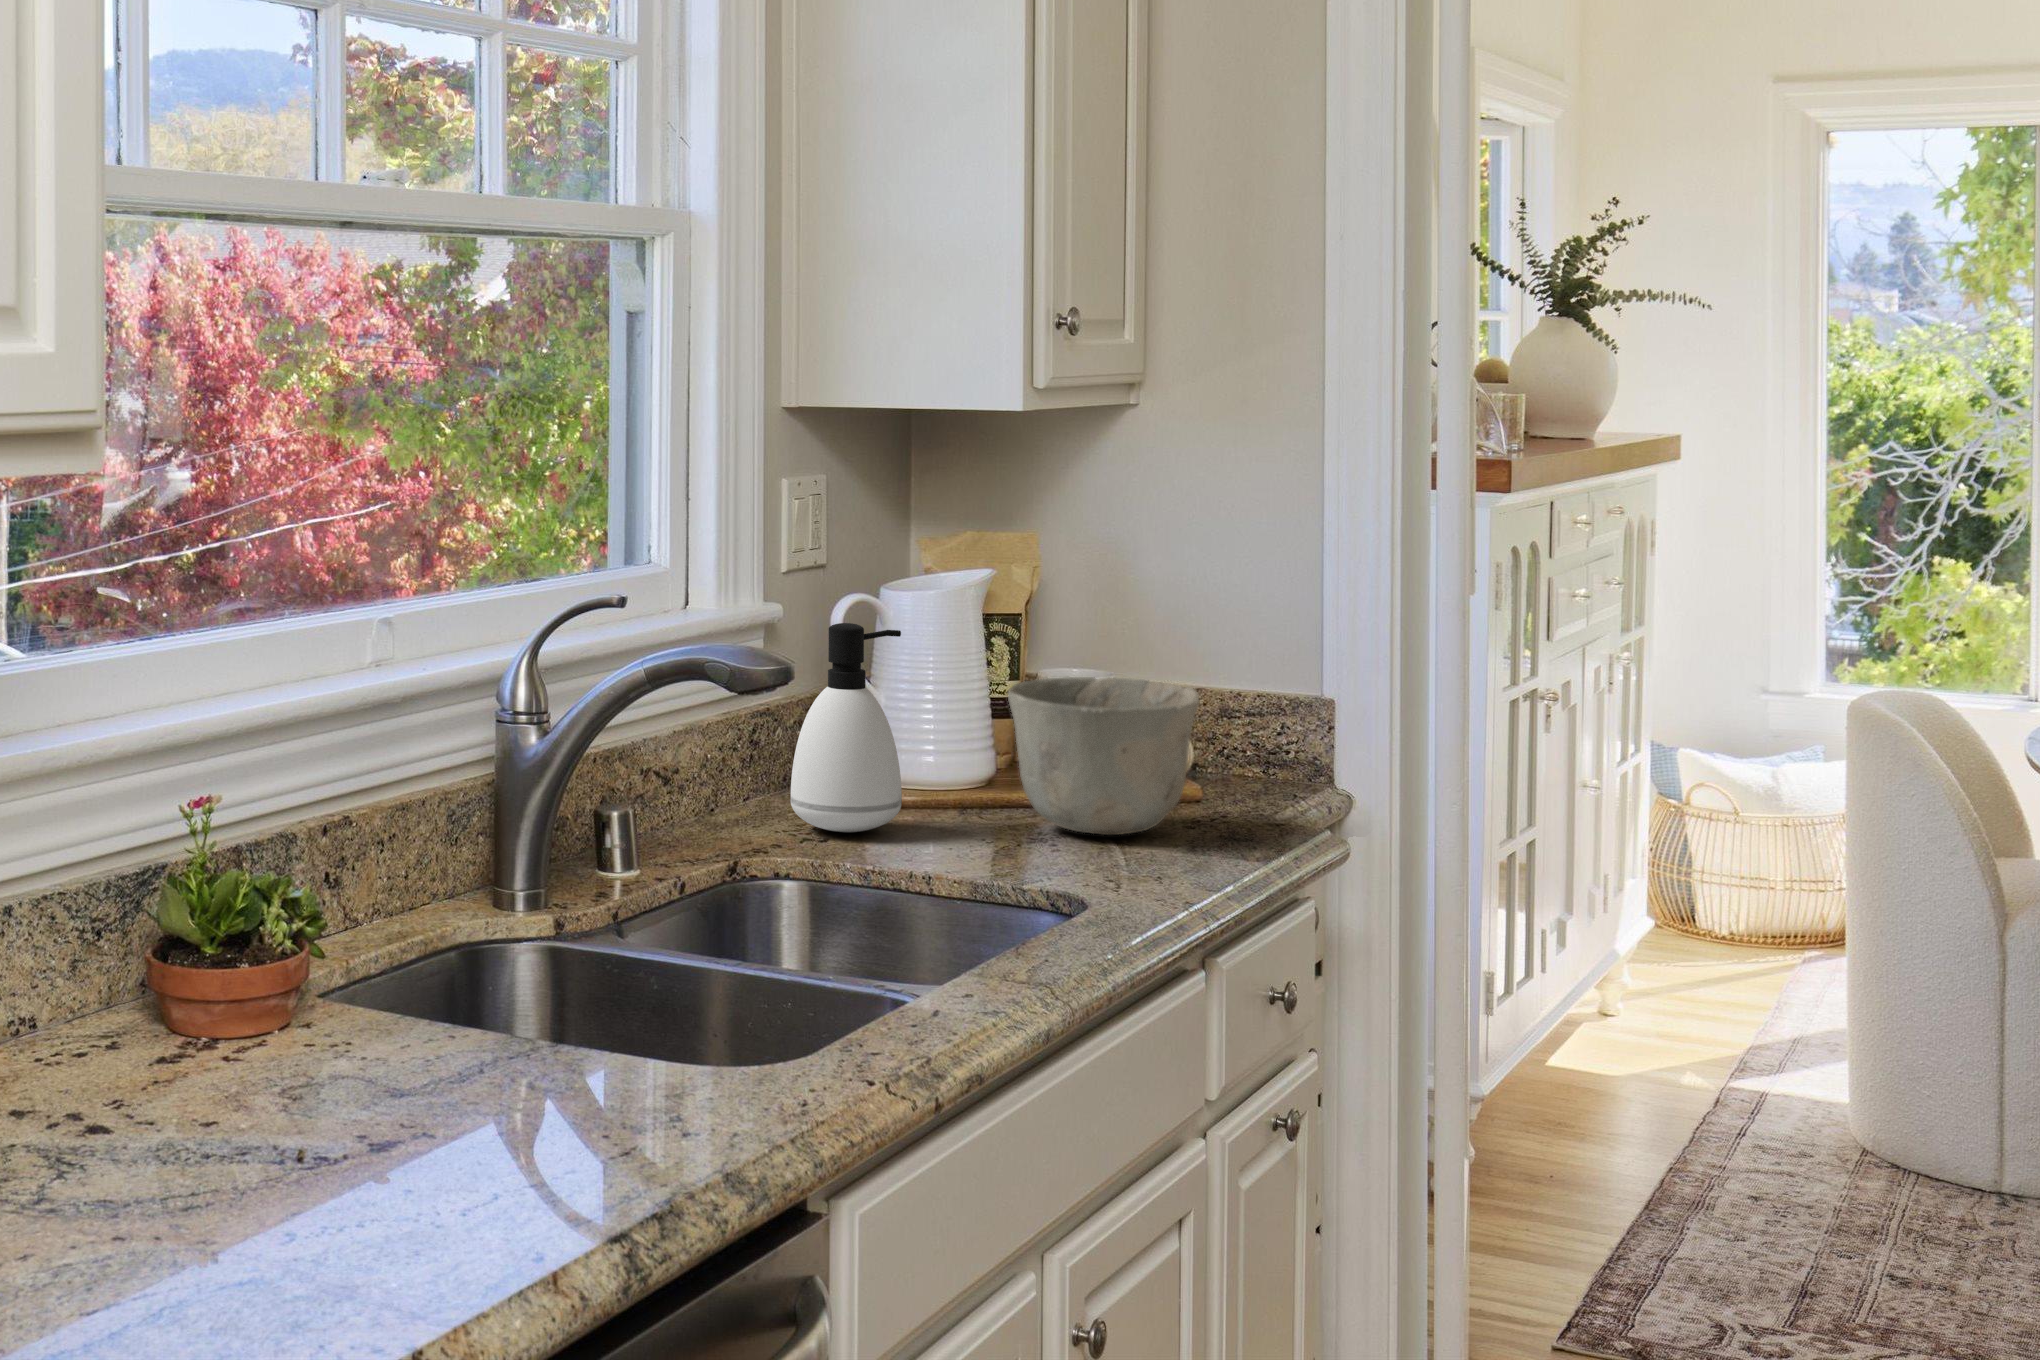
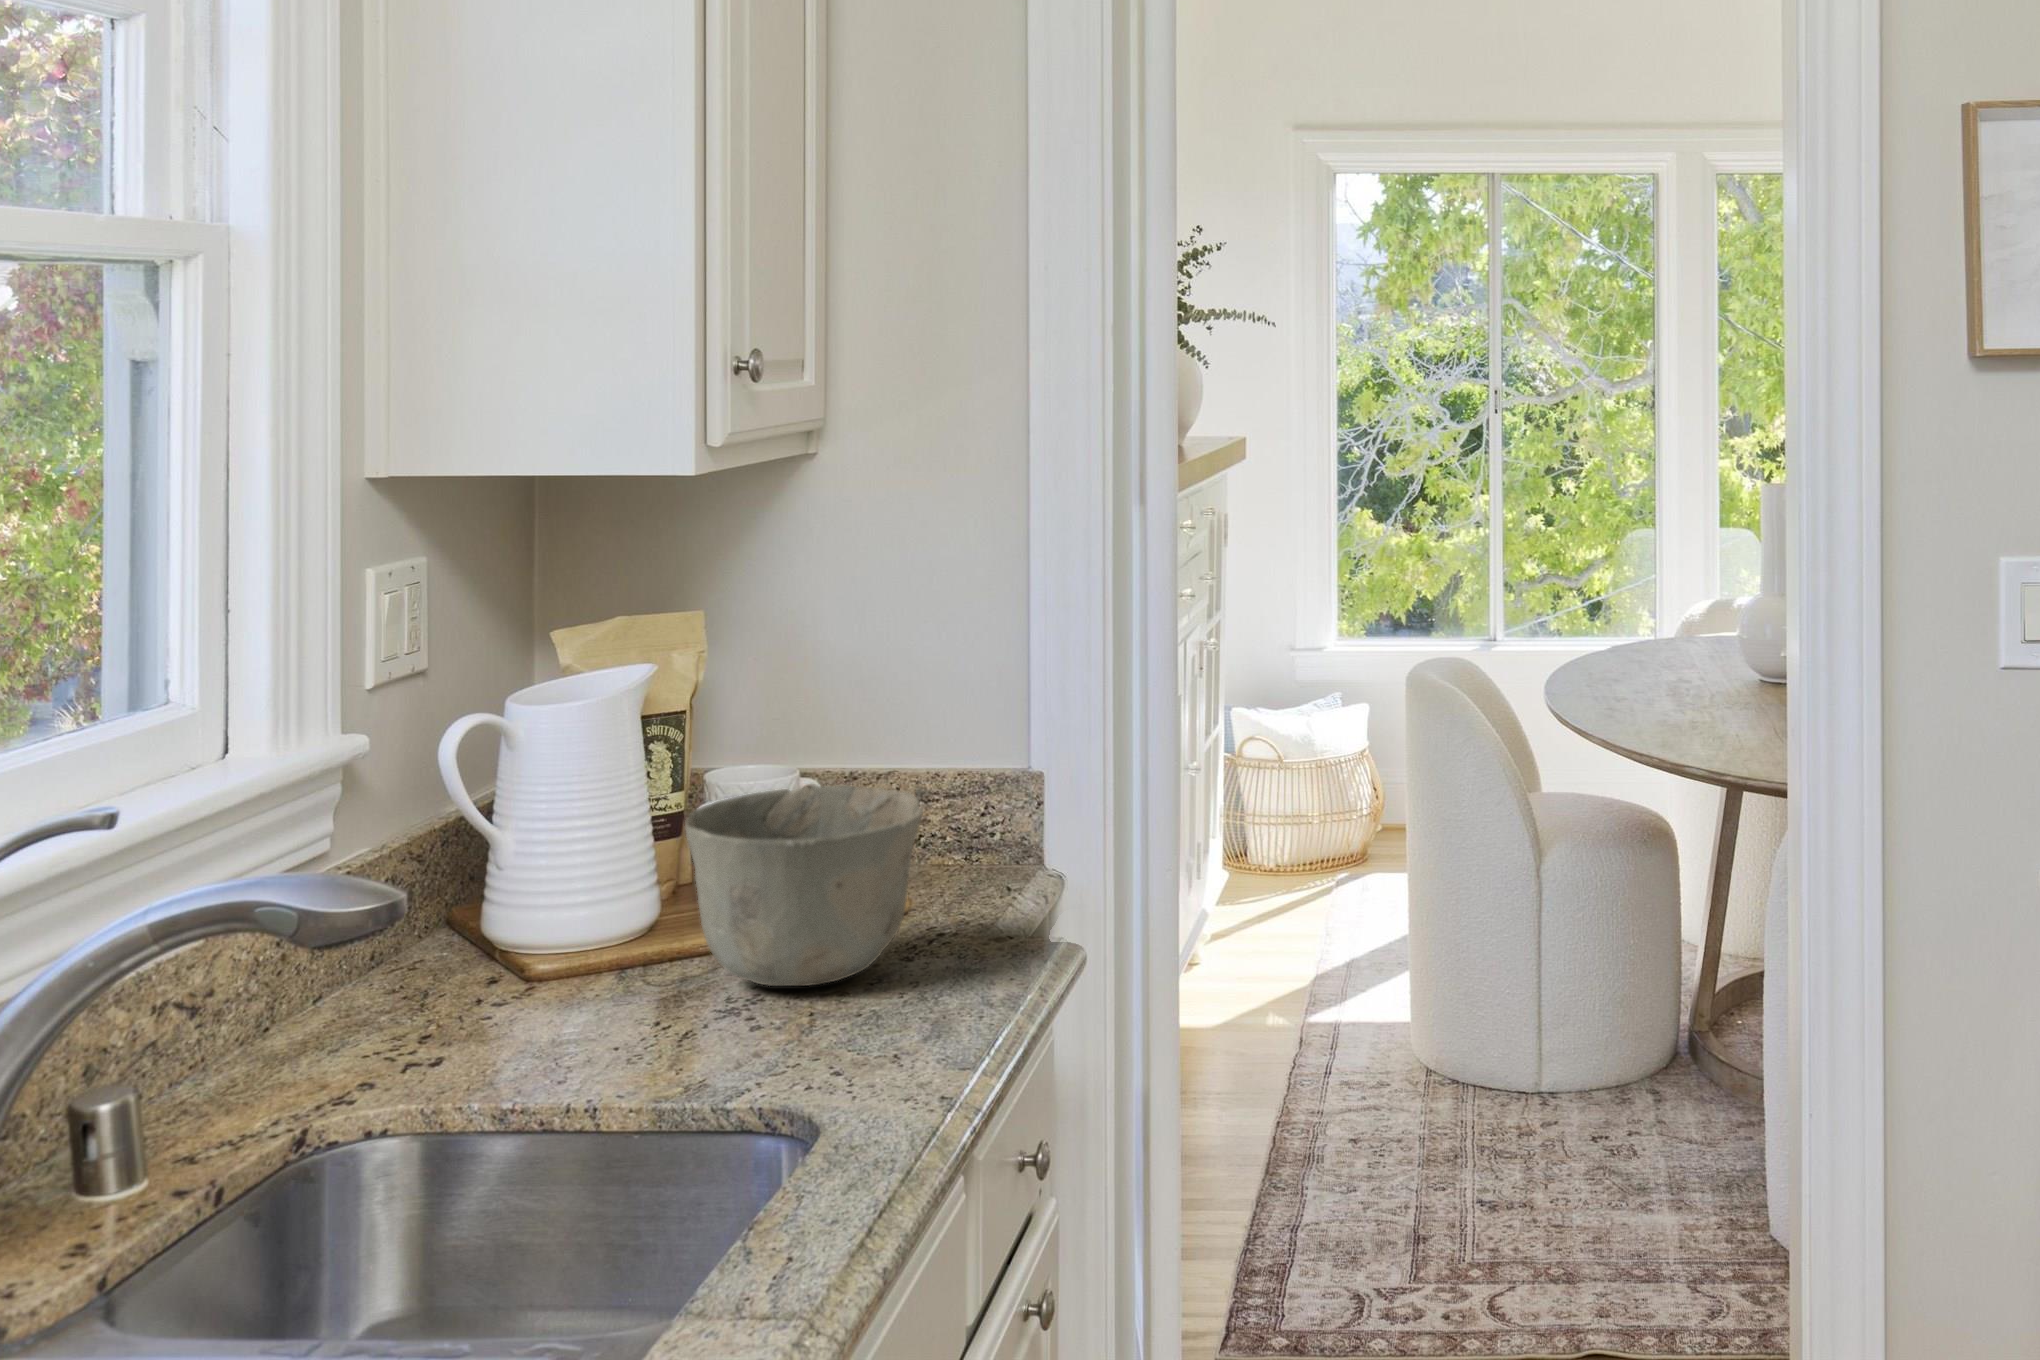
soap dispenser: present [791,623,902,832] -> none [385,765,546,1042]

